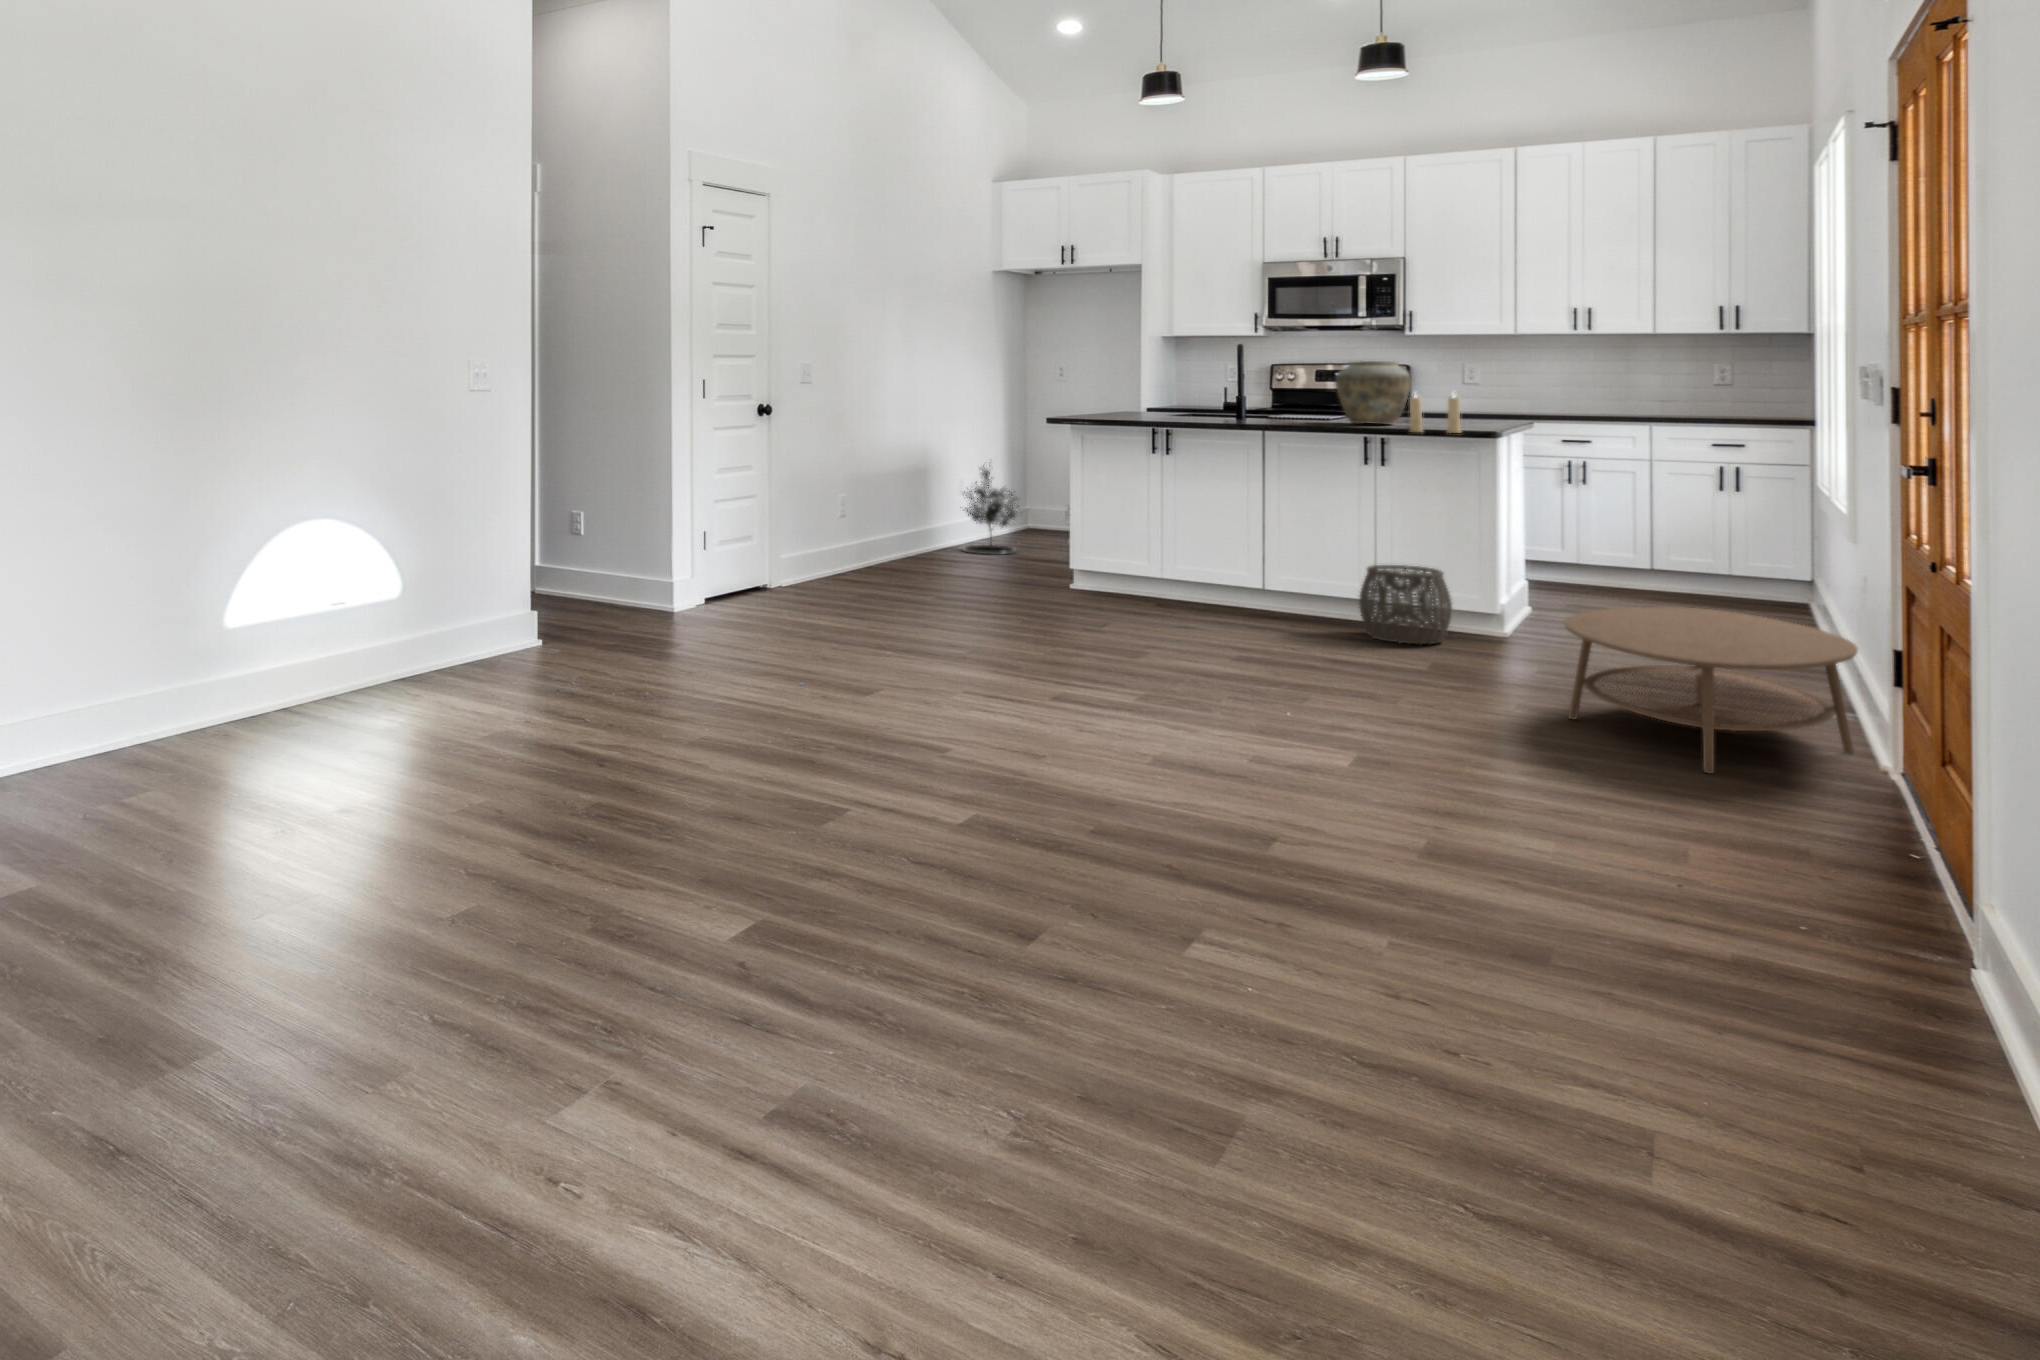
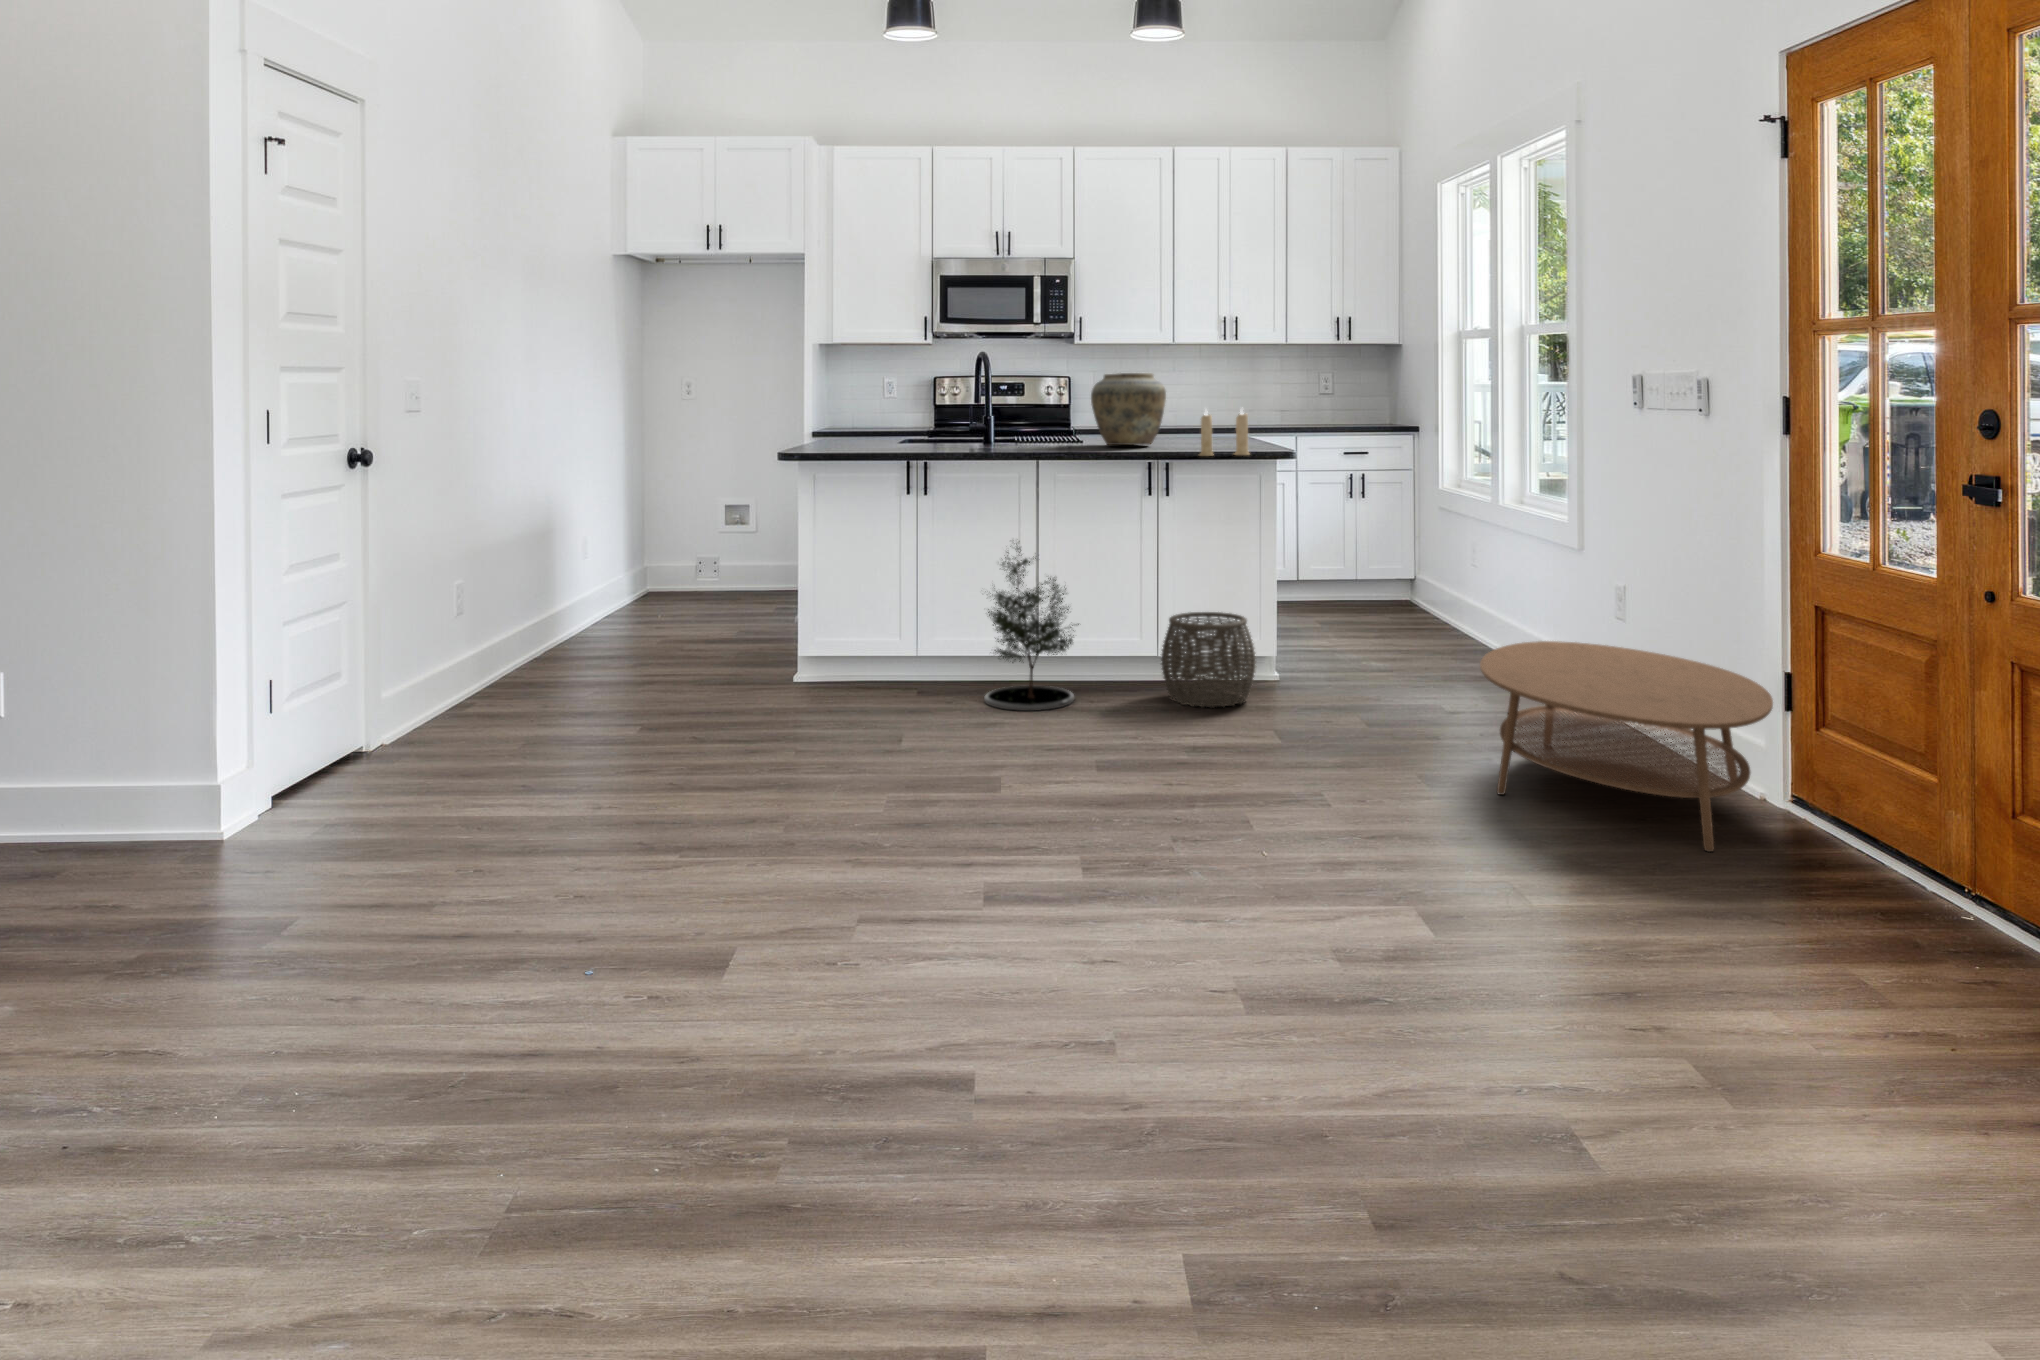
potted tree: present [963,466,1019,555] -> present [984,543,1079,711]

